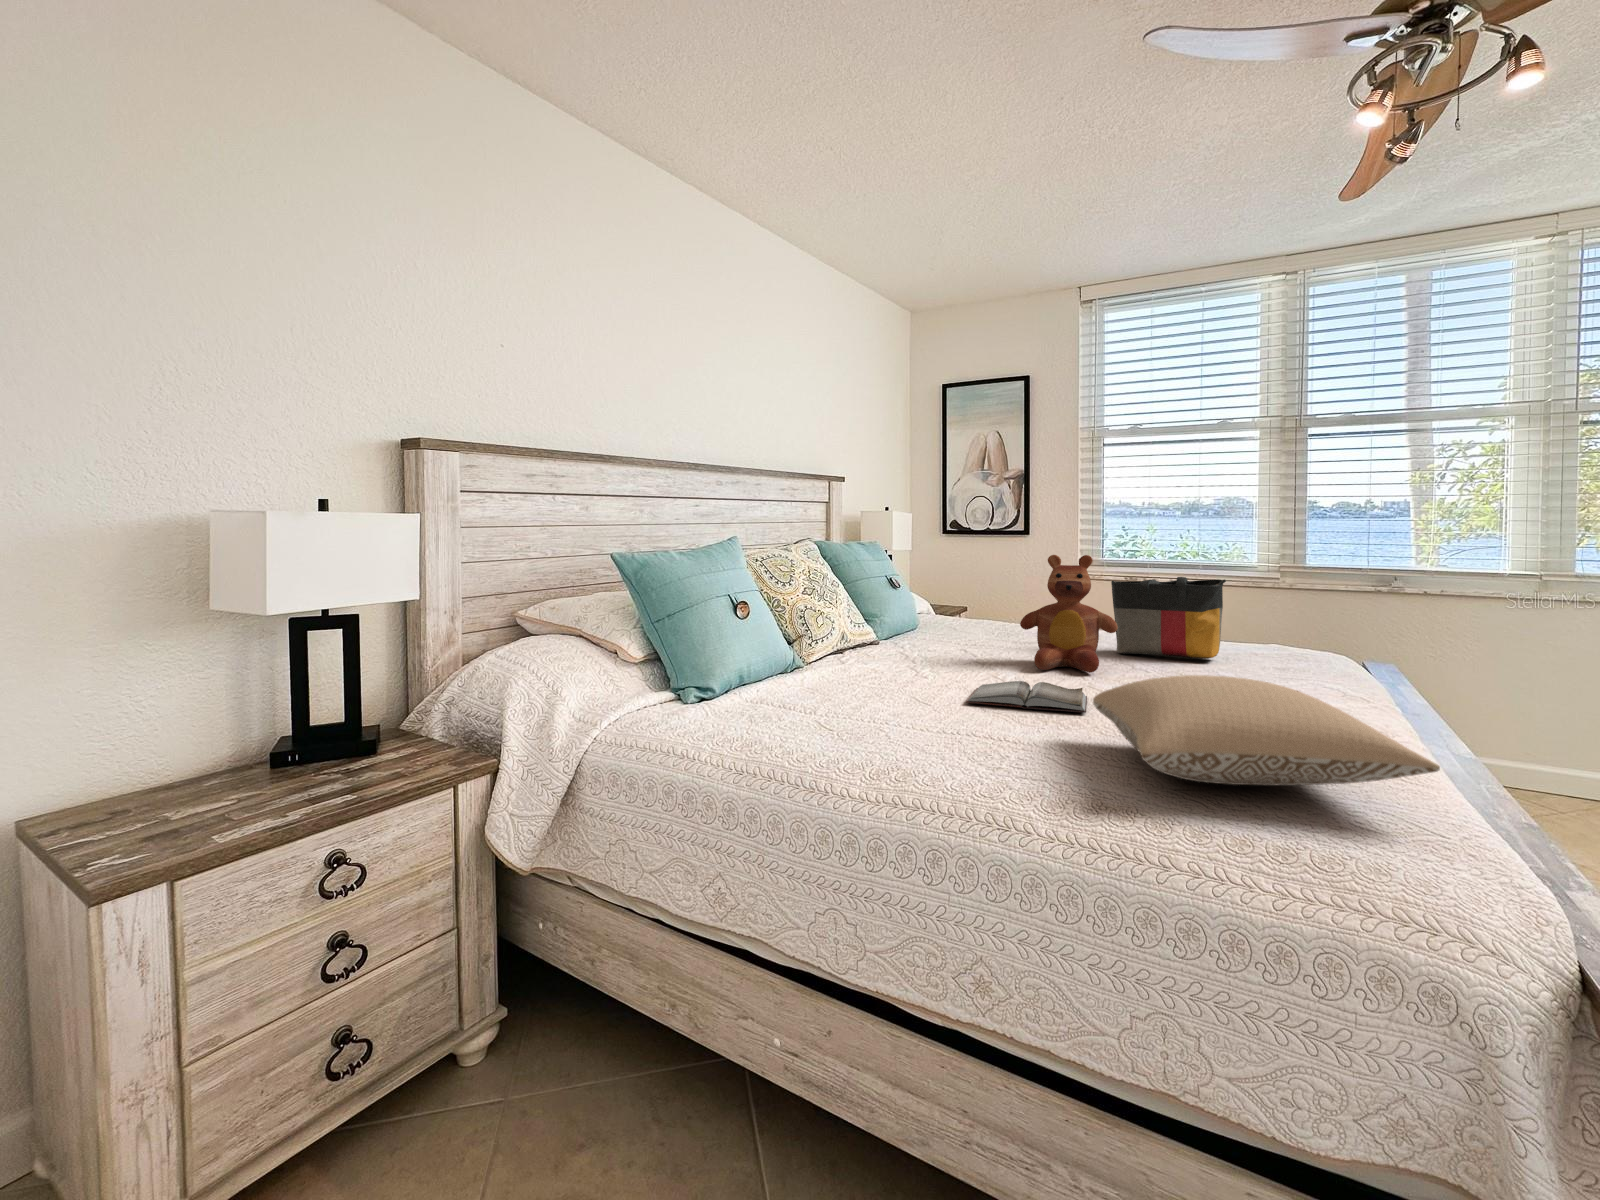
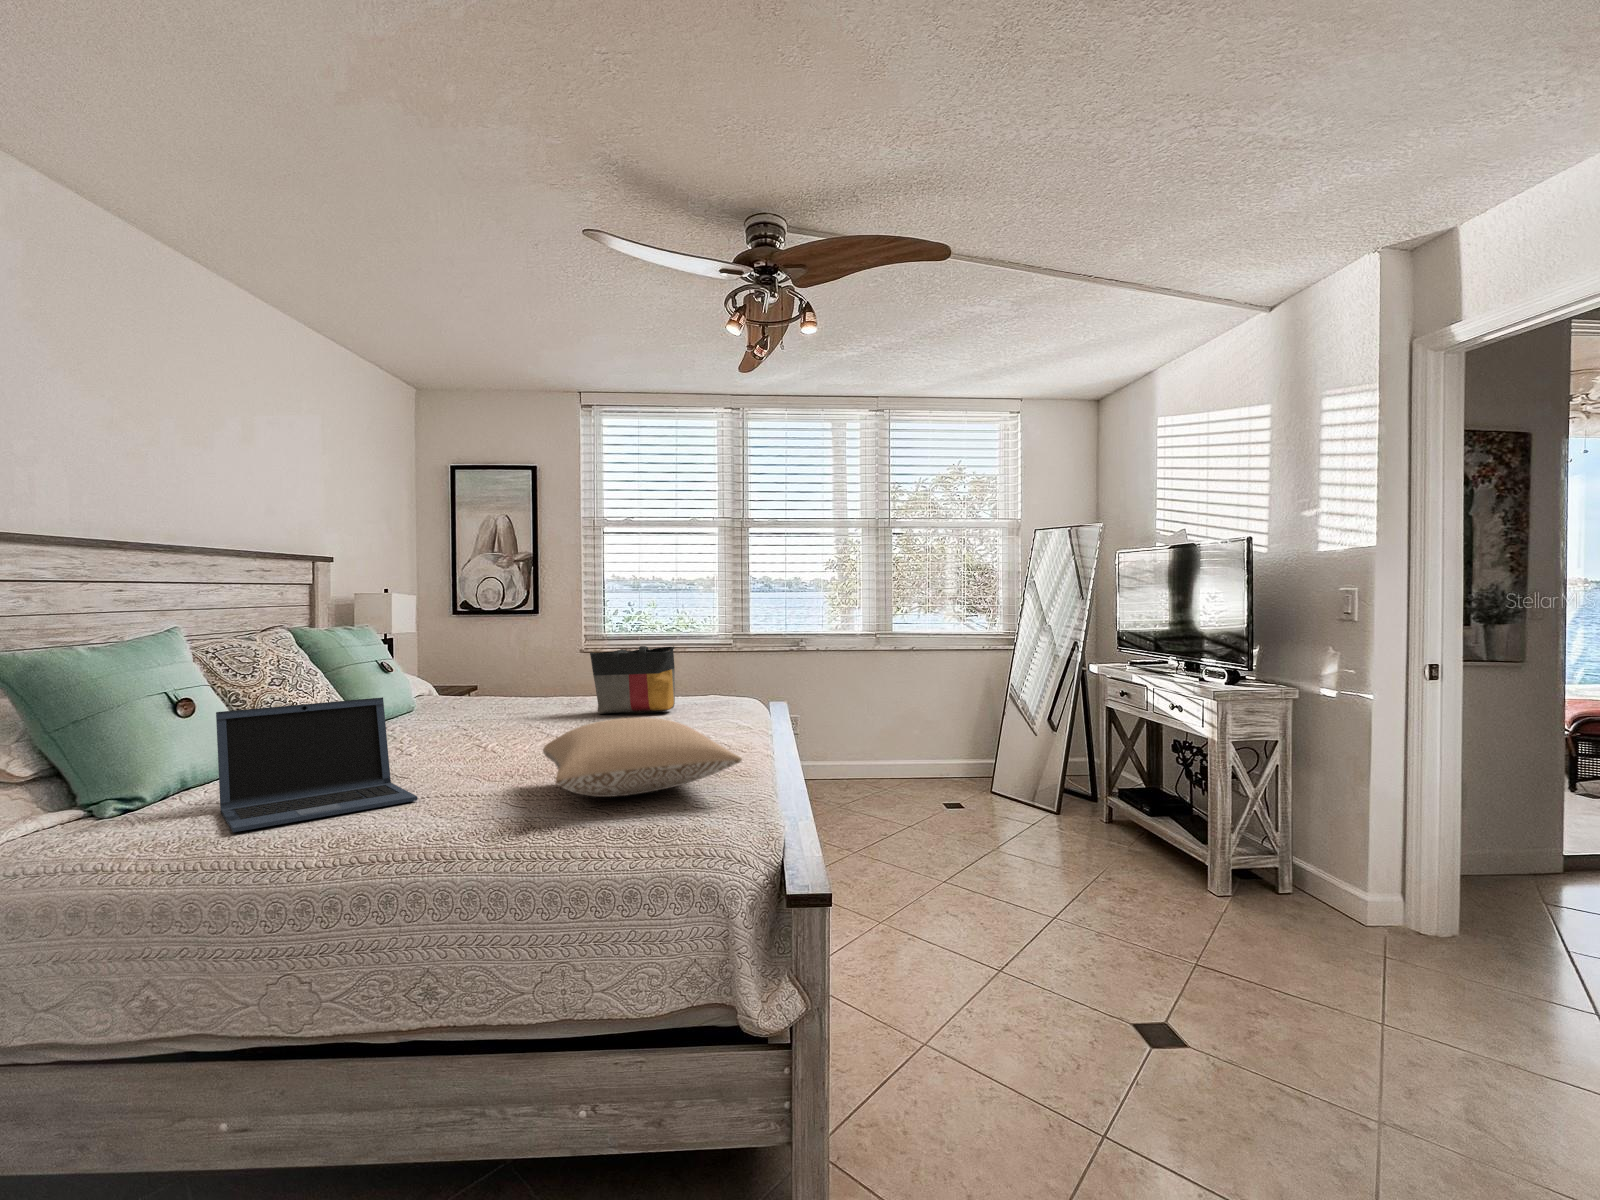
teddy bear: present [1020,555,1118,673] -> none [507,632,591,735]
laptop: none [769,618,952,745] -> present [216,697,418,832]
hardback book: present [966,681,1087,713] -> none [441,744,555,770]

